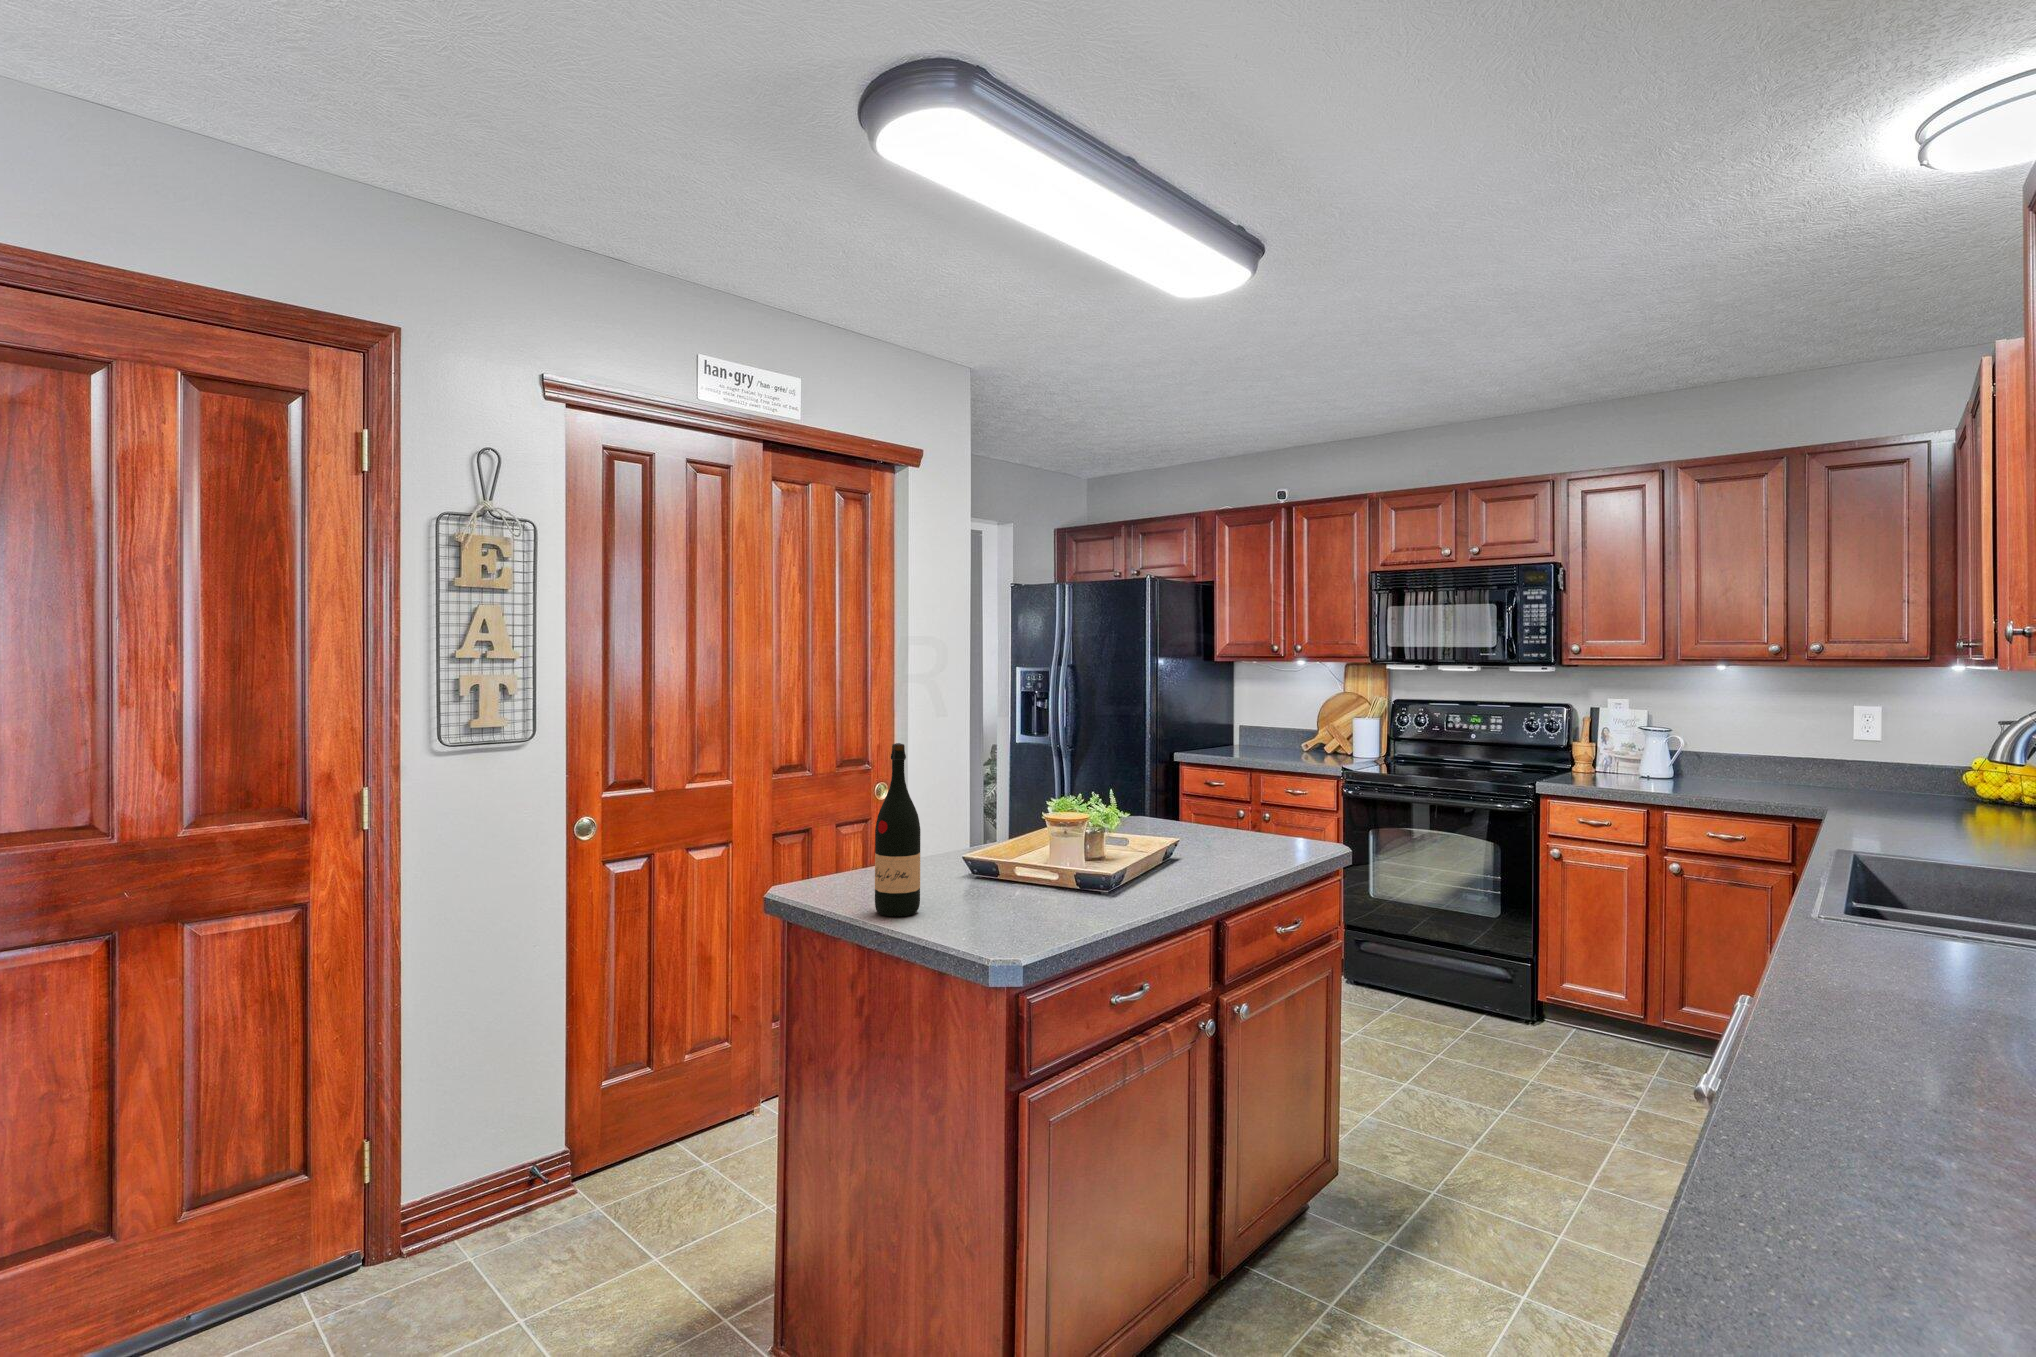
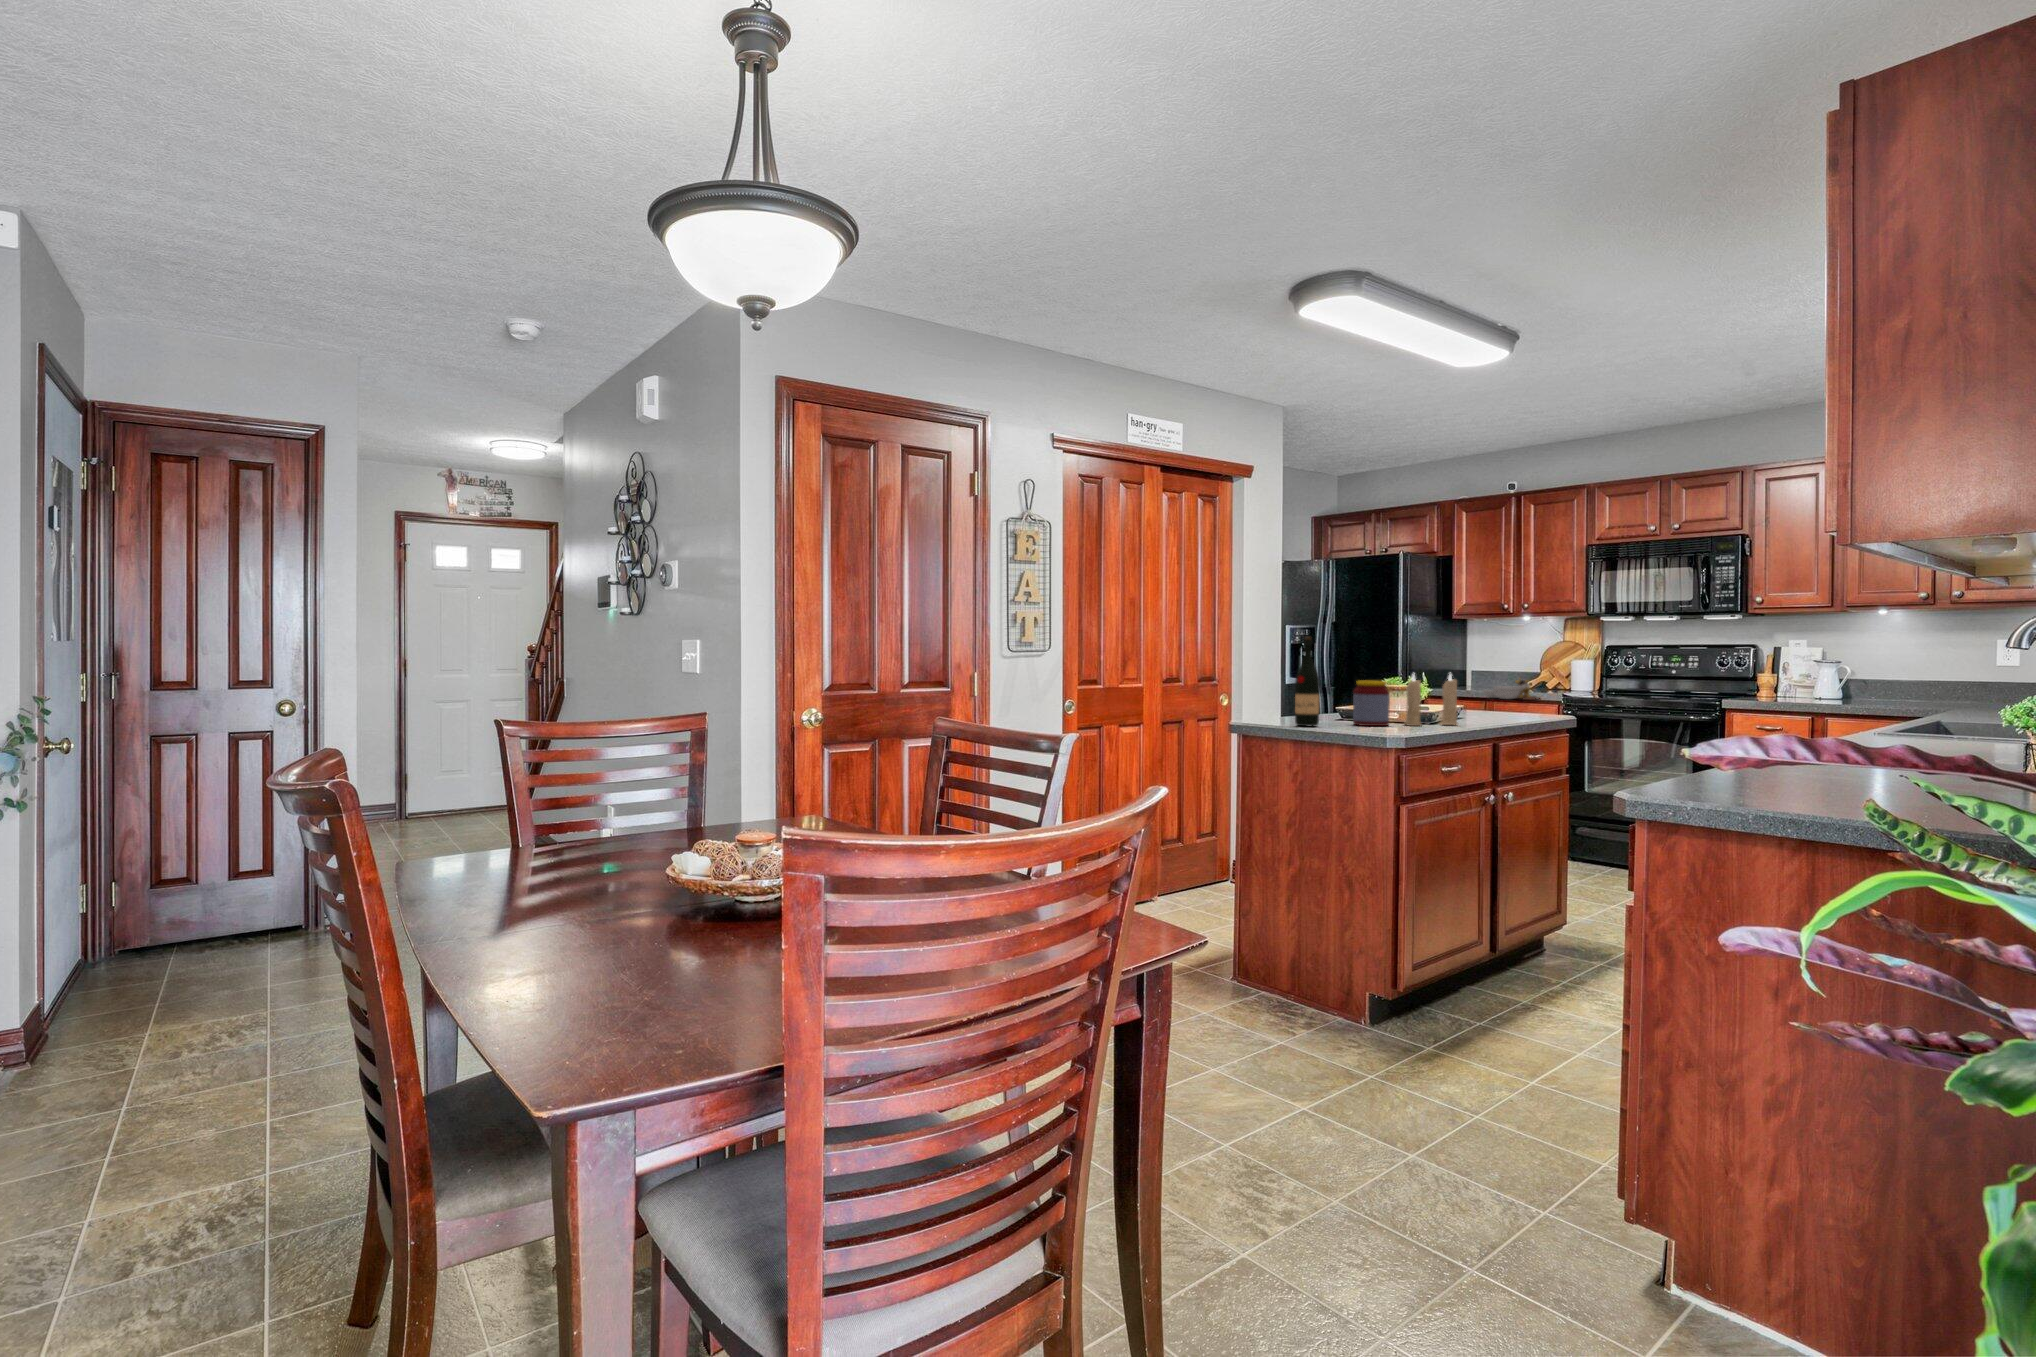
cutting board: none [1247,739,1318,772] -> present [1483,679,1539,700]
candle: none [1079,796,1175,899] -> present [1404,674,1458,726]
jar: none [990,817,1053,907] -> present [1353,681,1390,726]

